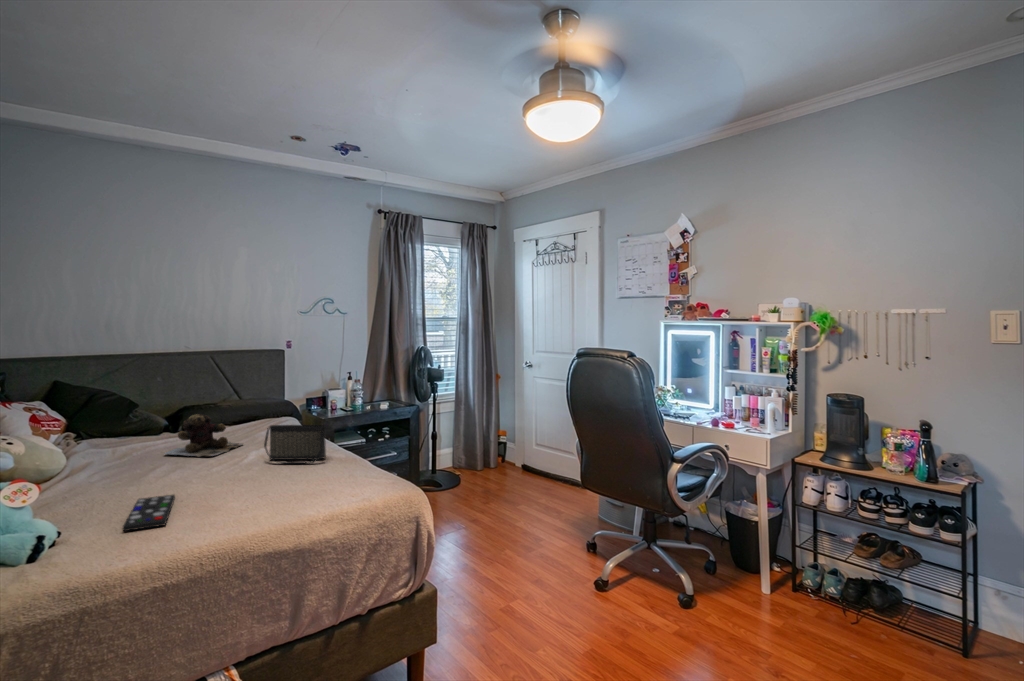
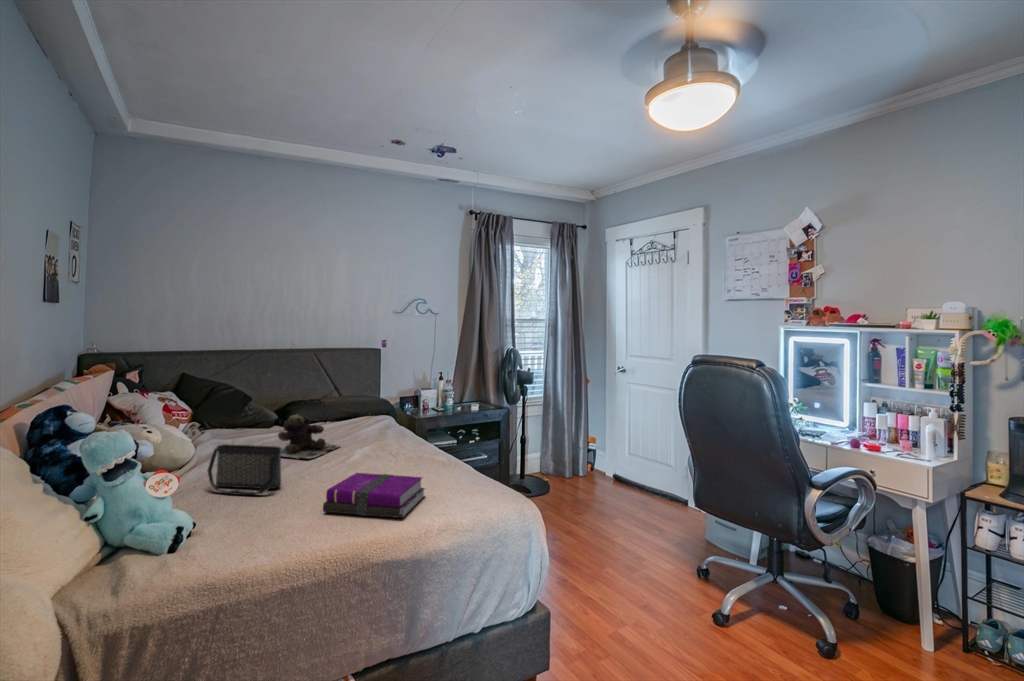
handbag: present [264,425,326,464] -> present [208,444,281,495]
notebook: none [228,463,327,499] -> present [323,473,425,518]
remote control: present [123,495,175,531] -> none [213,504,270,549]

